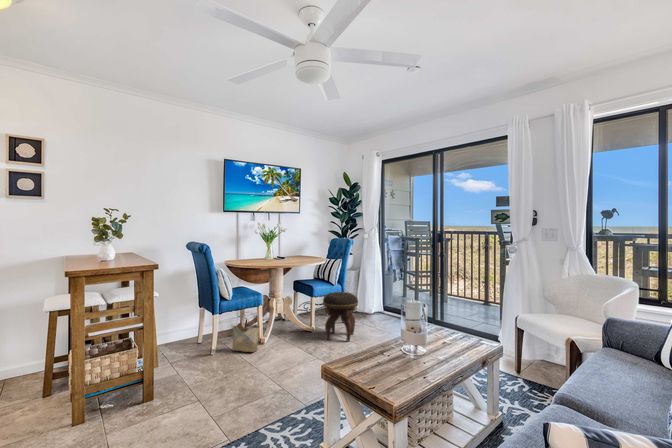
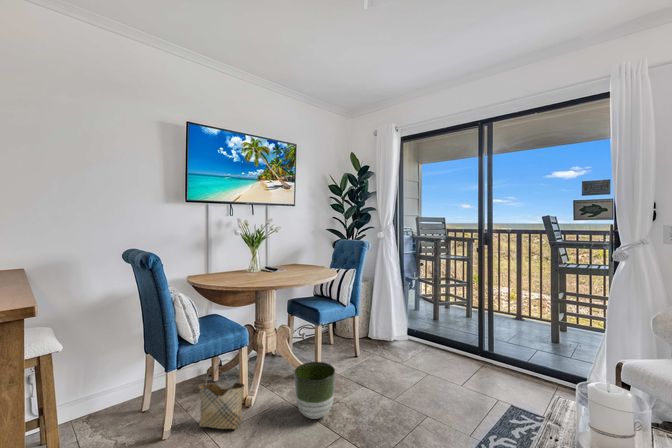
footstool: present [323,292,358,341] -> none [337,318,389,394]
planter: none [291,317,317,350] -> present [295,362,335,419]

